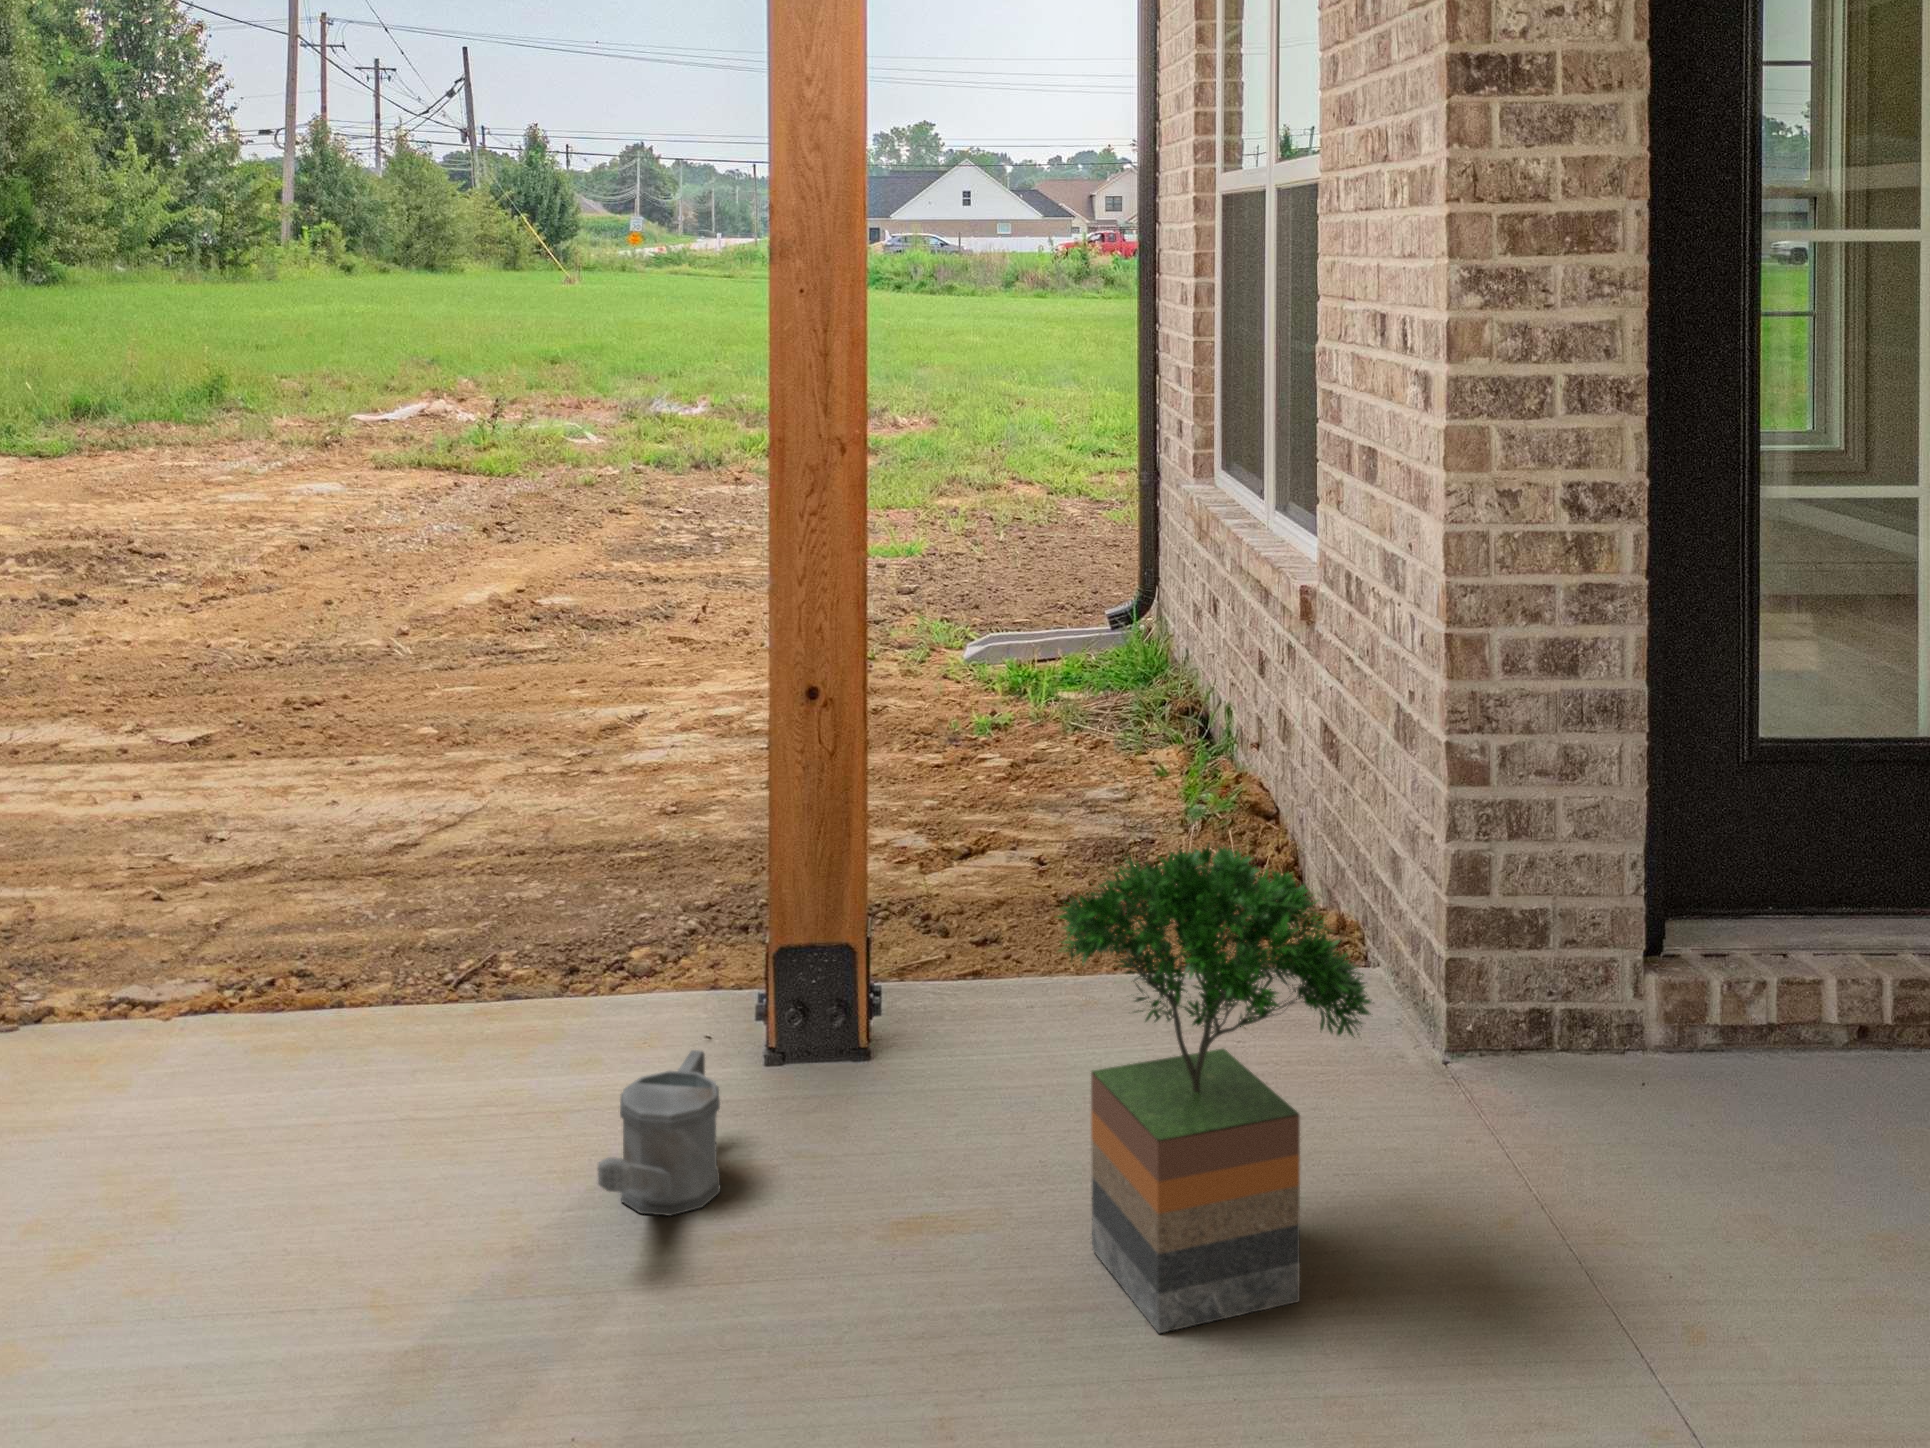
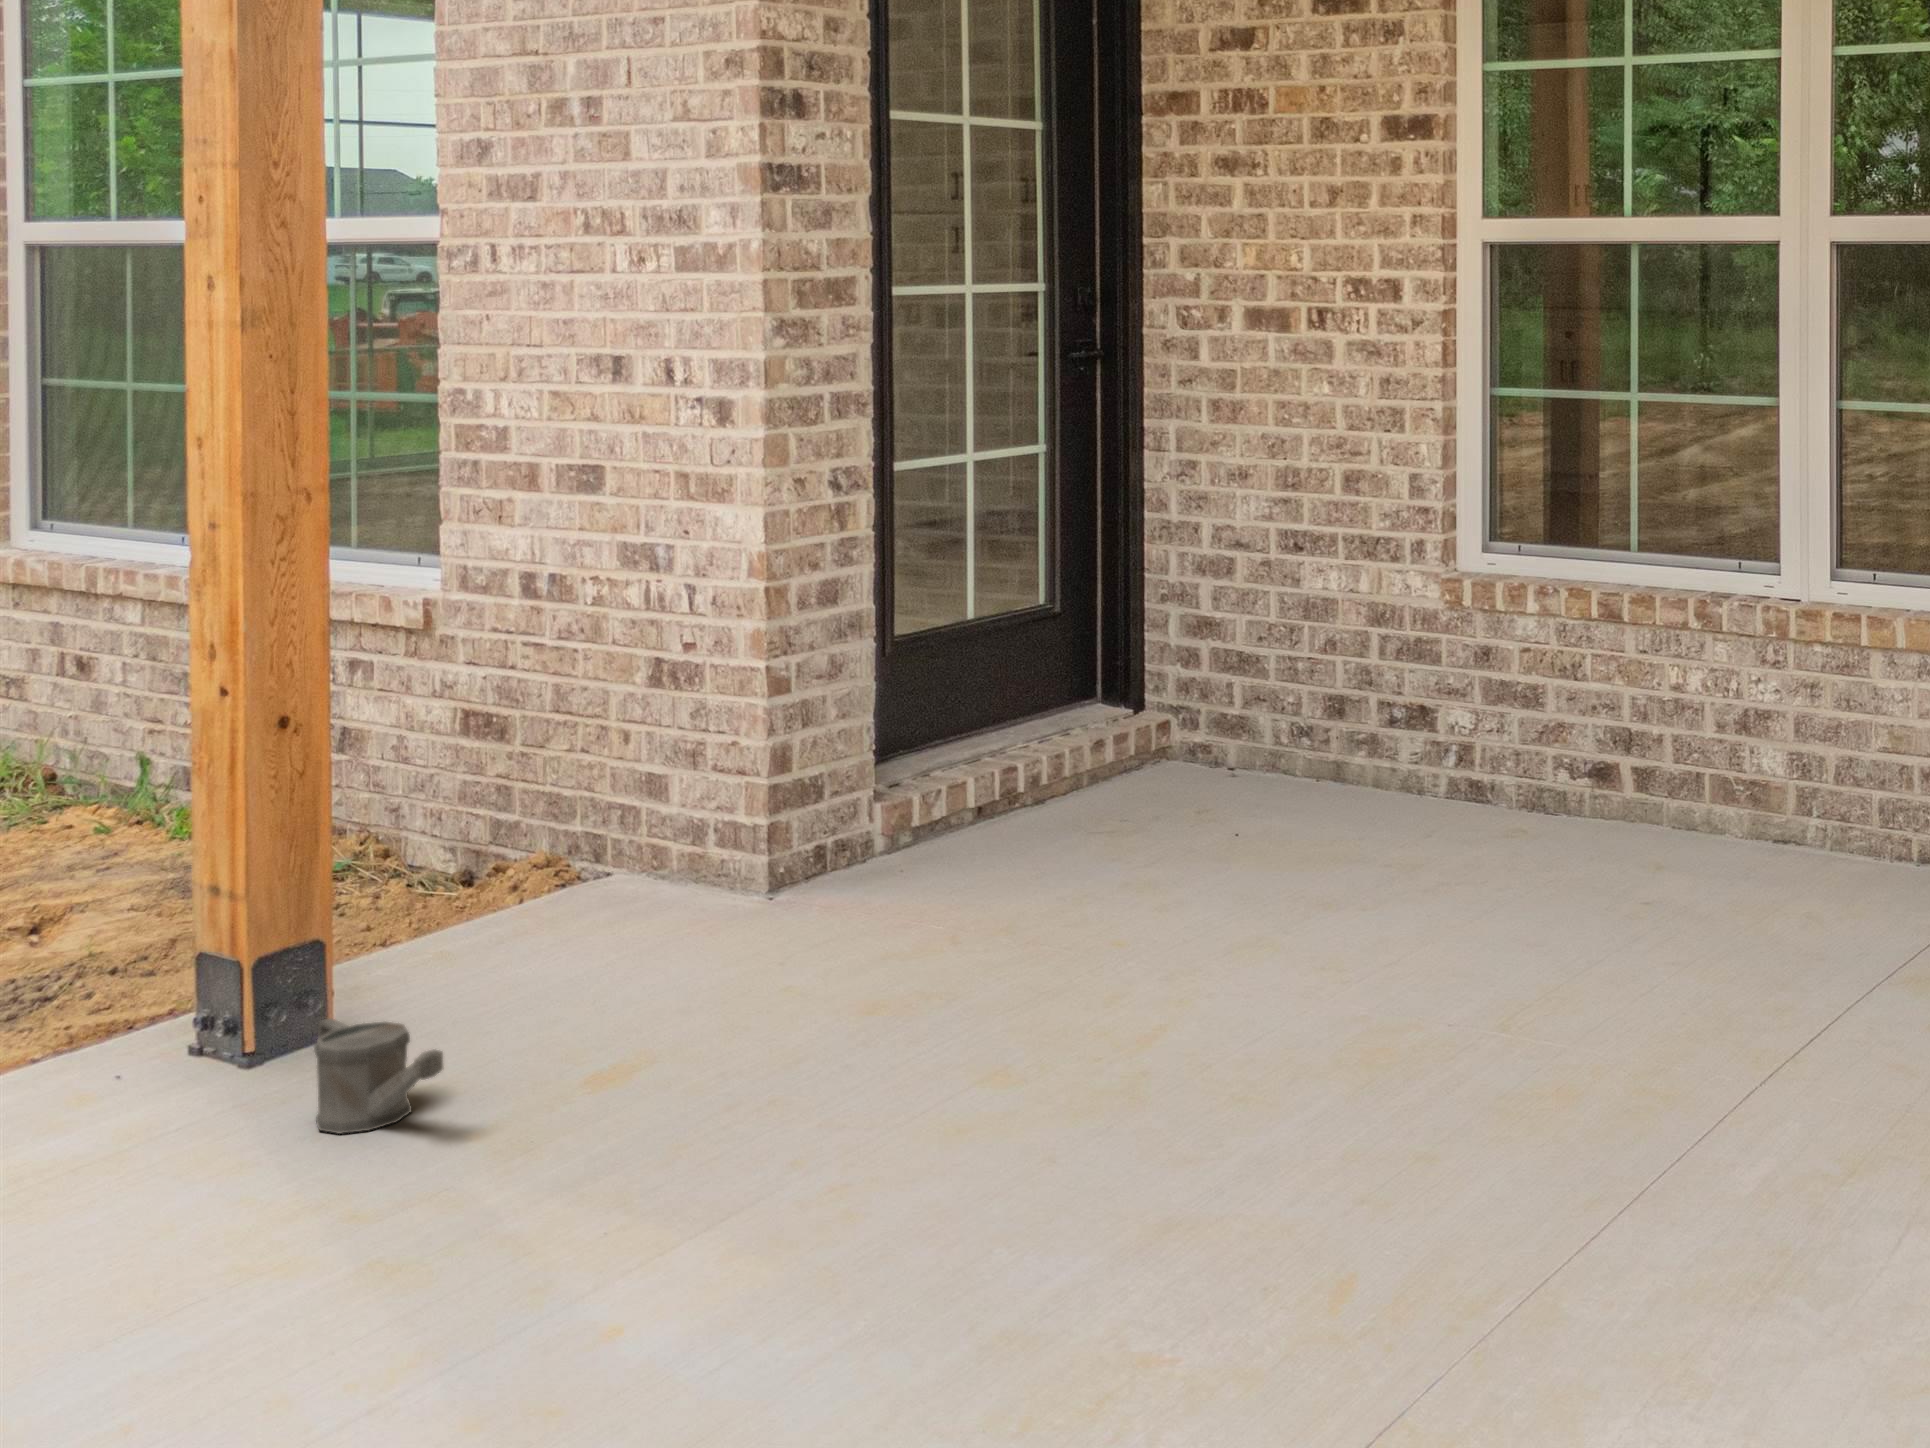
potted tree: present [1058,843,1371,1333] -> none [677,721,913,1027]

